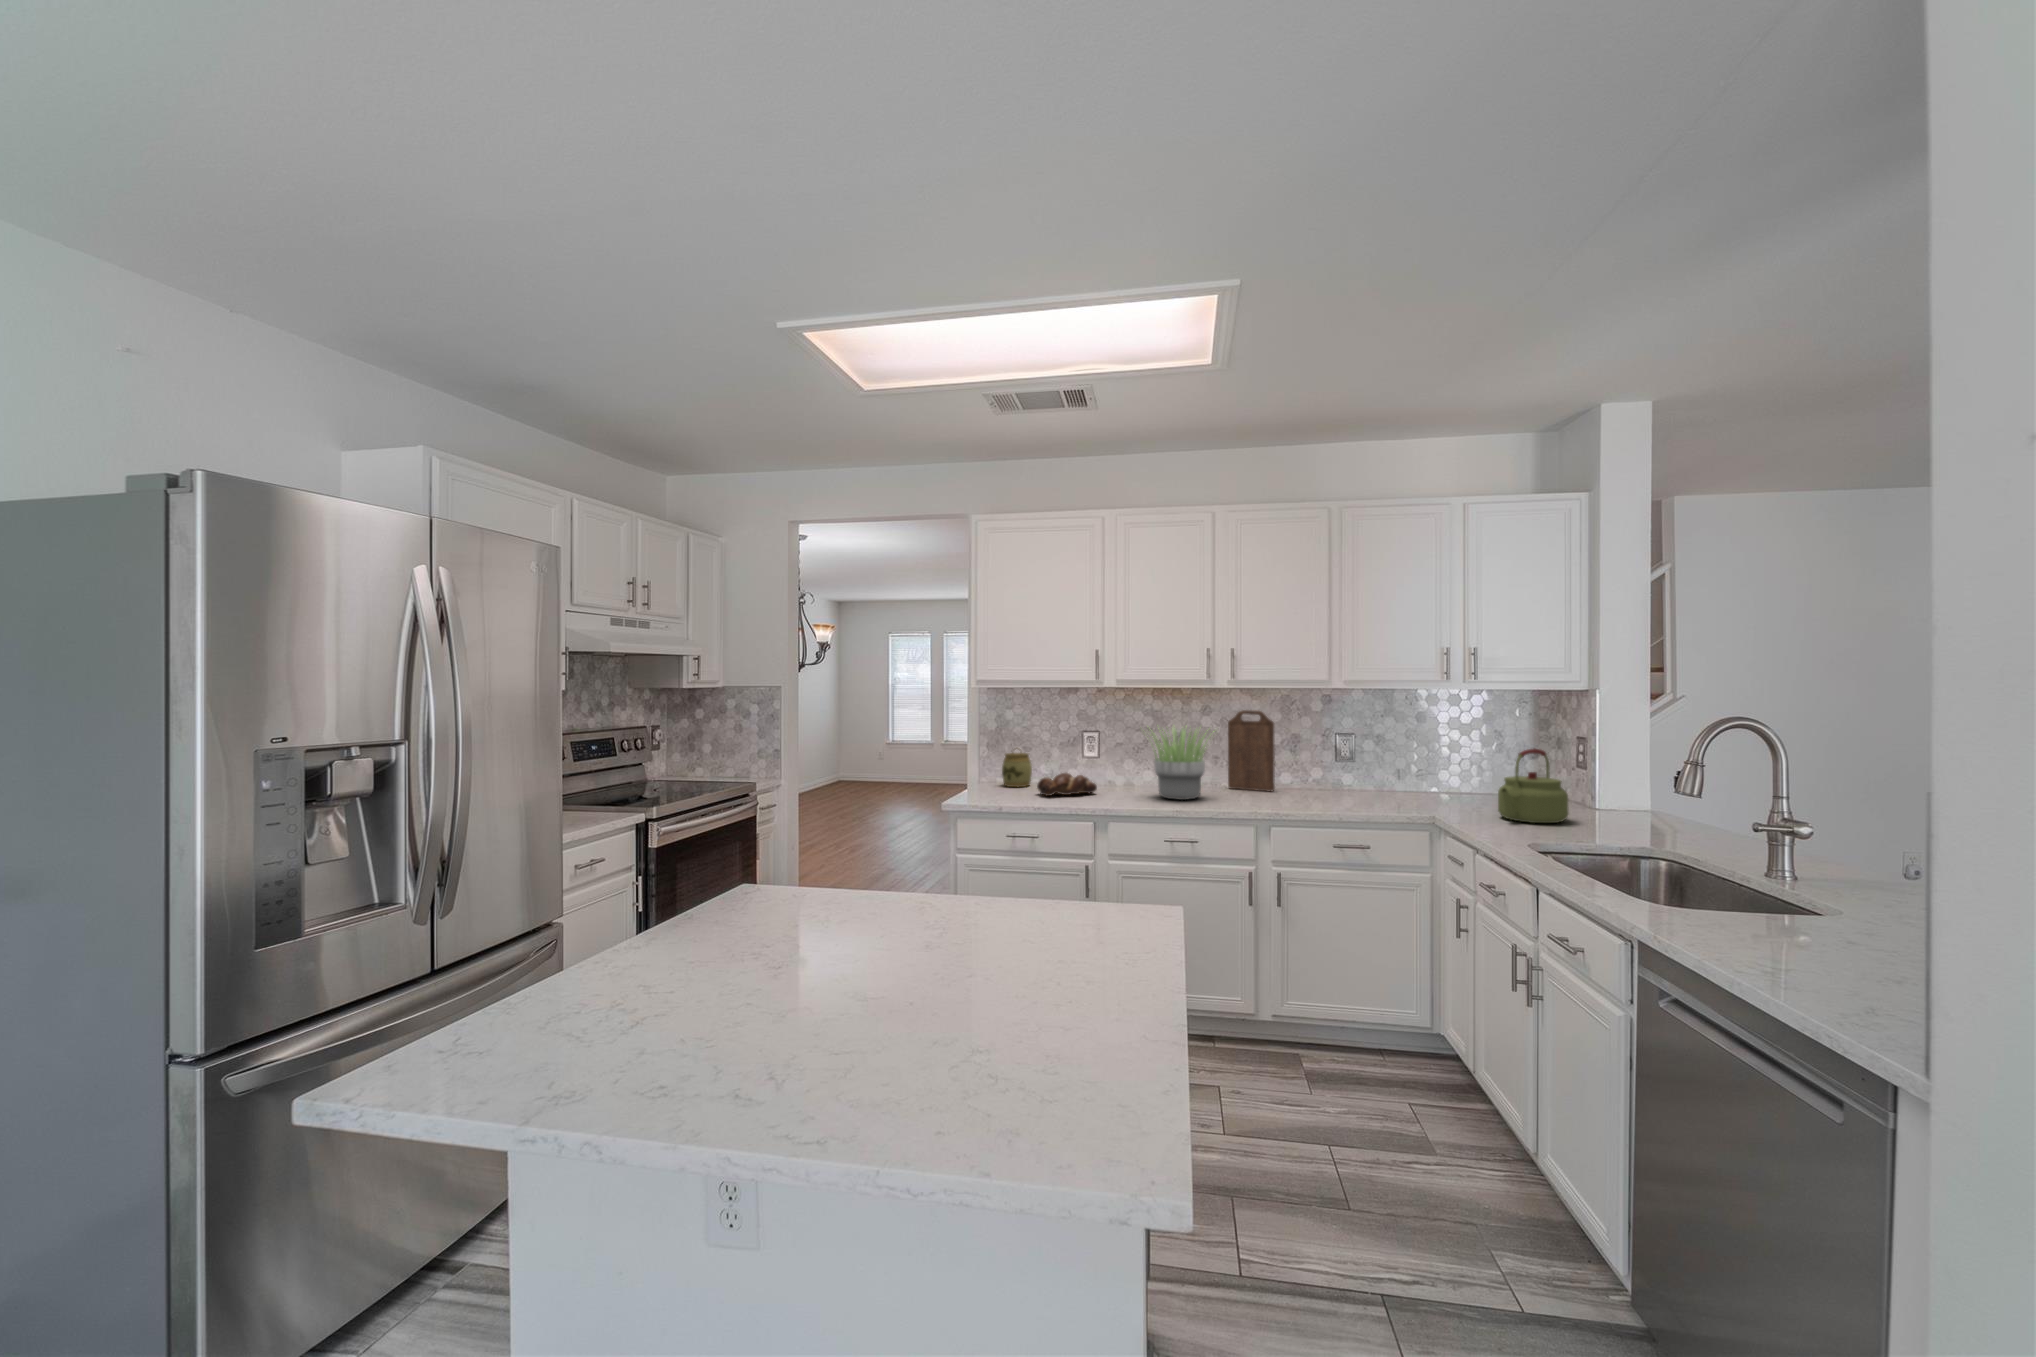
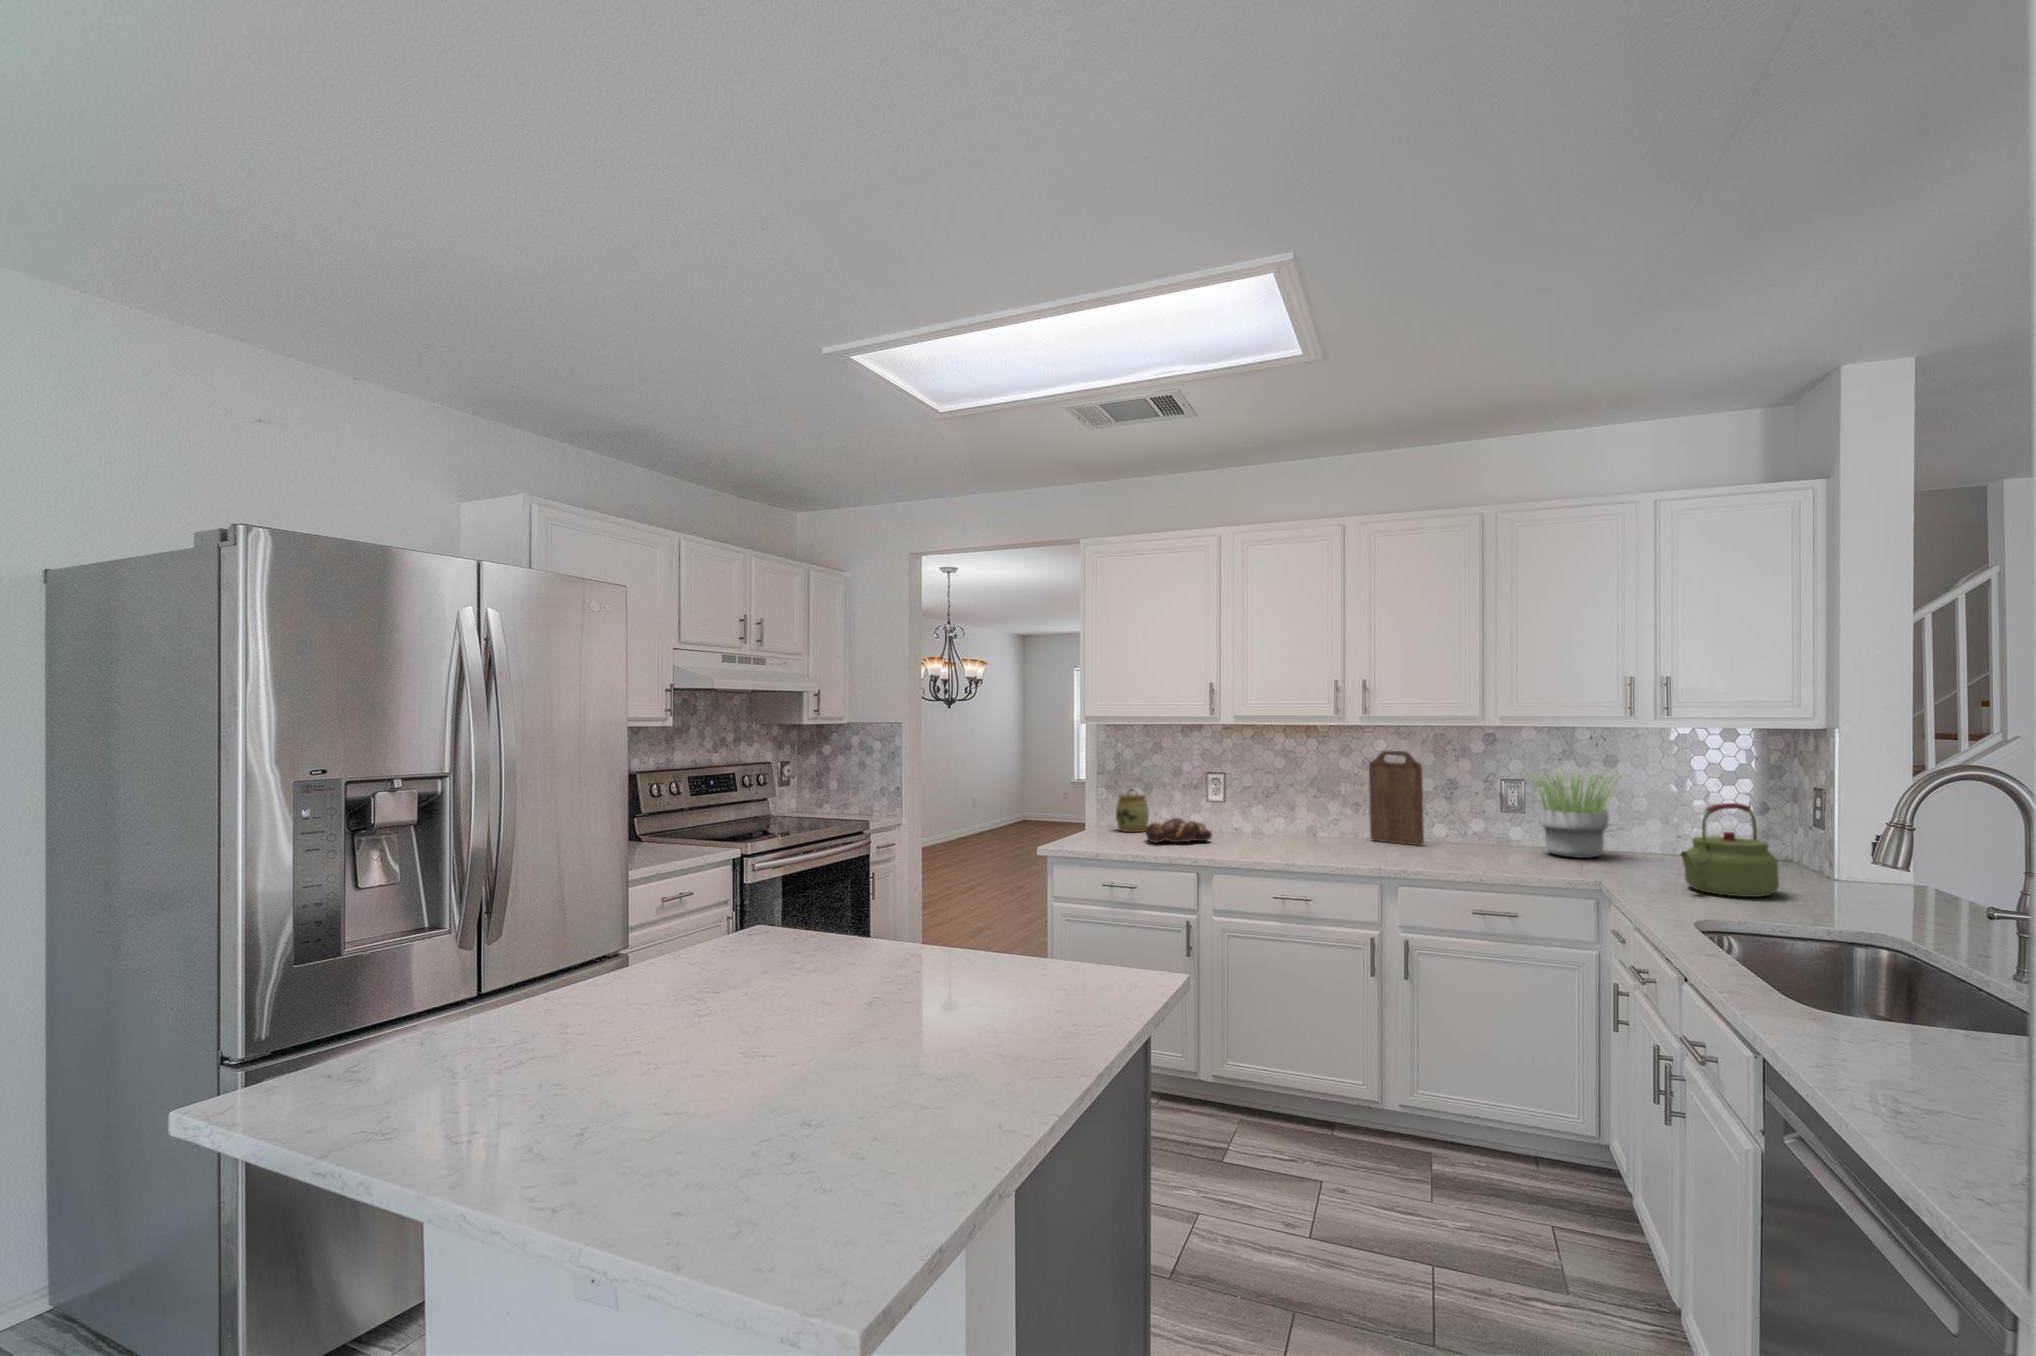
potted plant: present [1149,727,1214,800] -> present [1530,770,1614,858]

